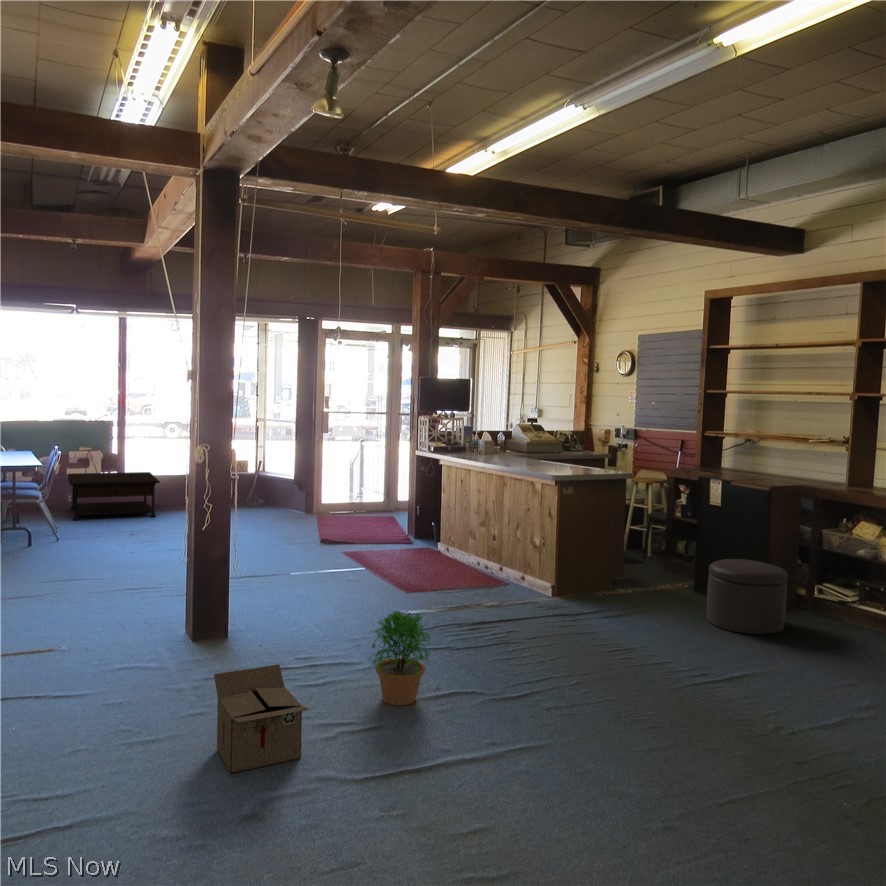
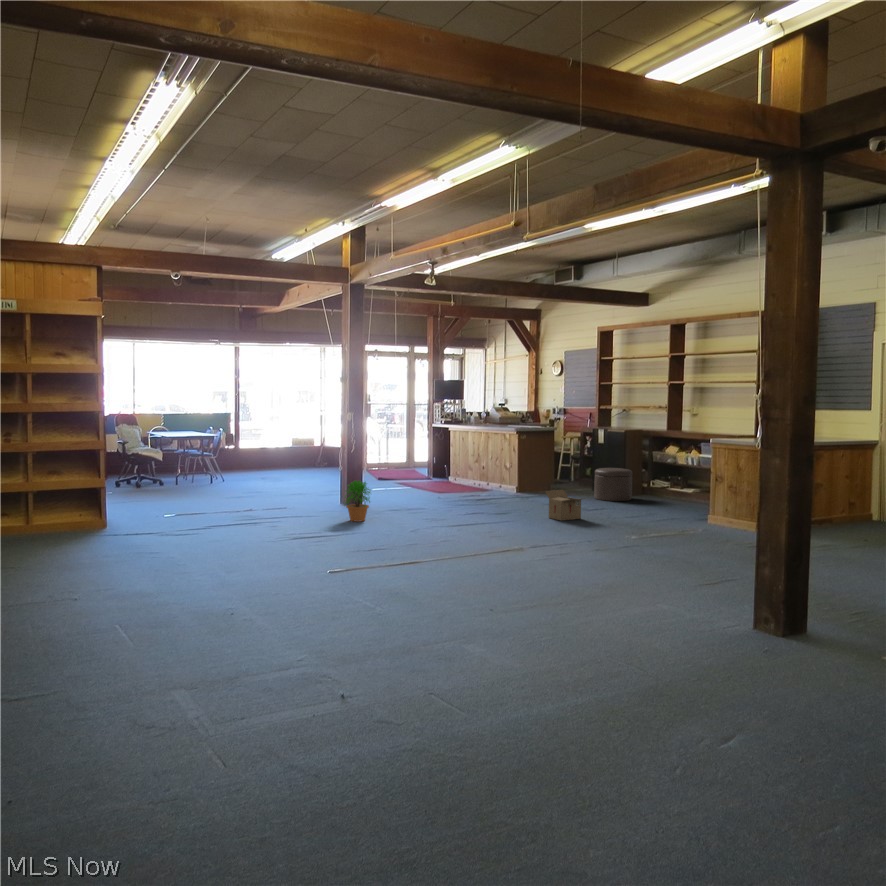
coffee table: present [68,472,160,521] -> none [206,446,270,474]
potted plant: present [369,611,430,706] -> present [345,481,370,522]
cardboard box: present [214,664,310,773] -> present [545,490,582,521]

